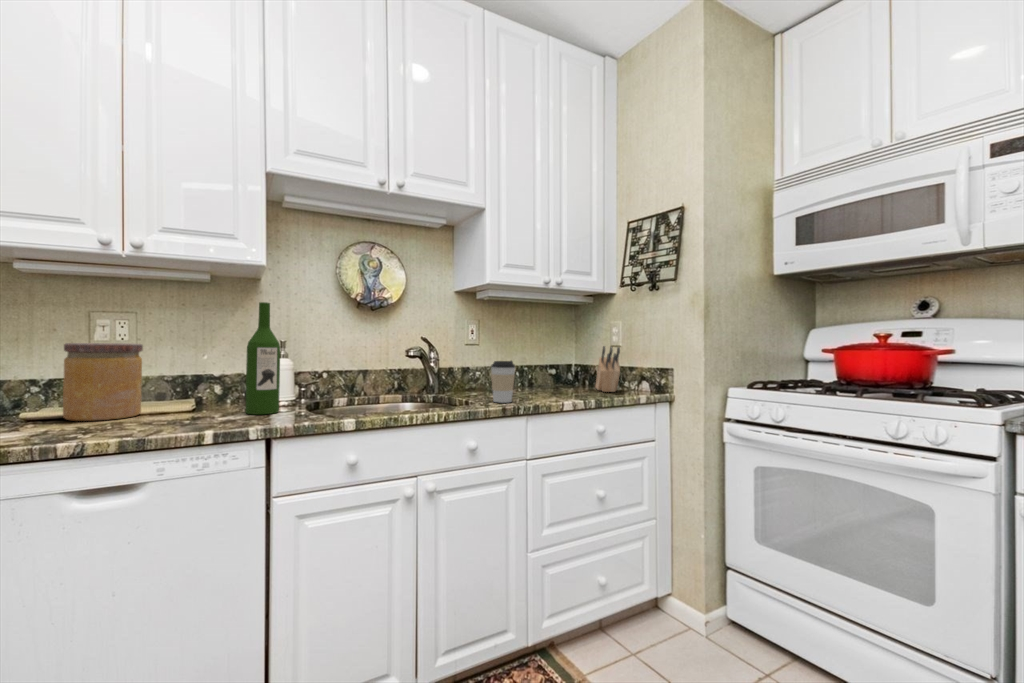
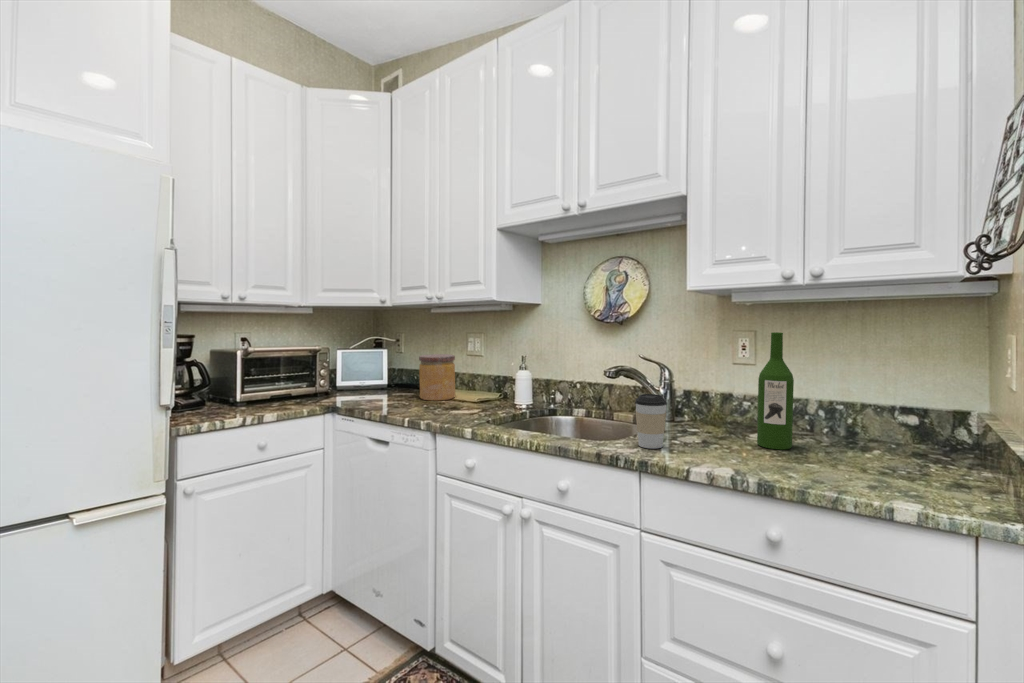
wine bottle: present [246,302,280,414] -> present [757,332,794,449]
knife block: present [595,346,620,392] -> none [882,390,989,482]

